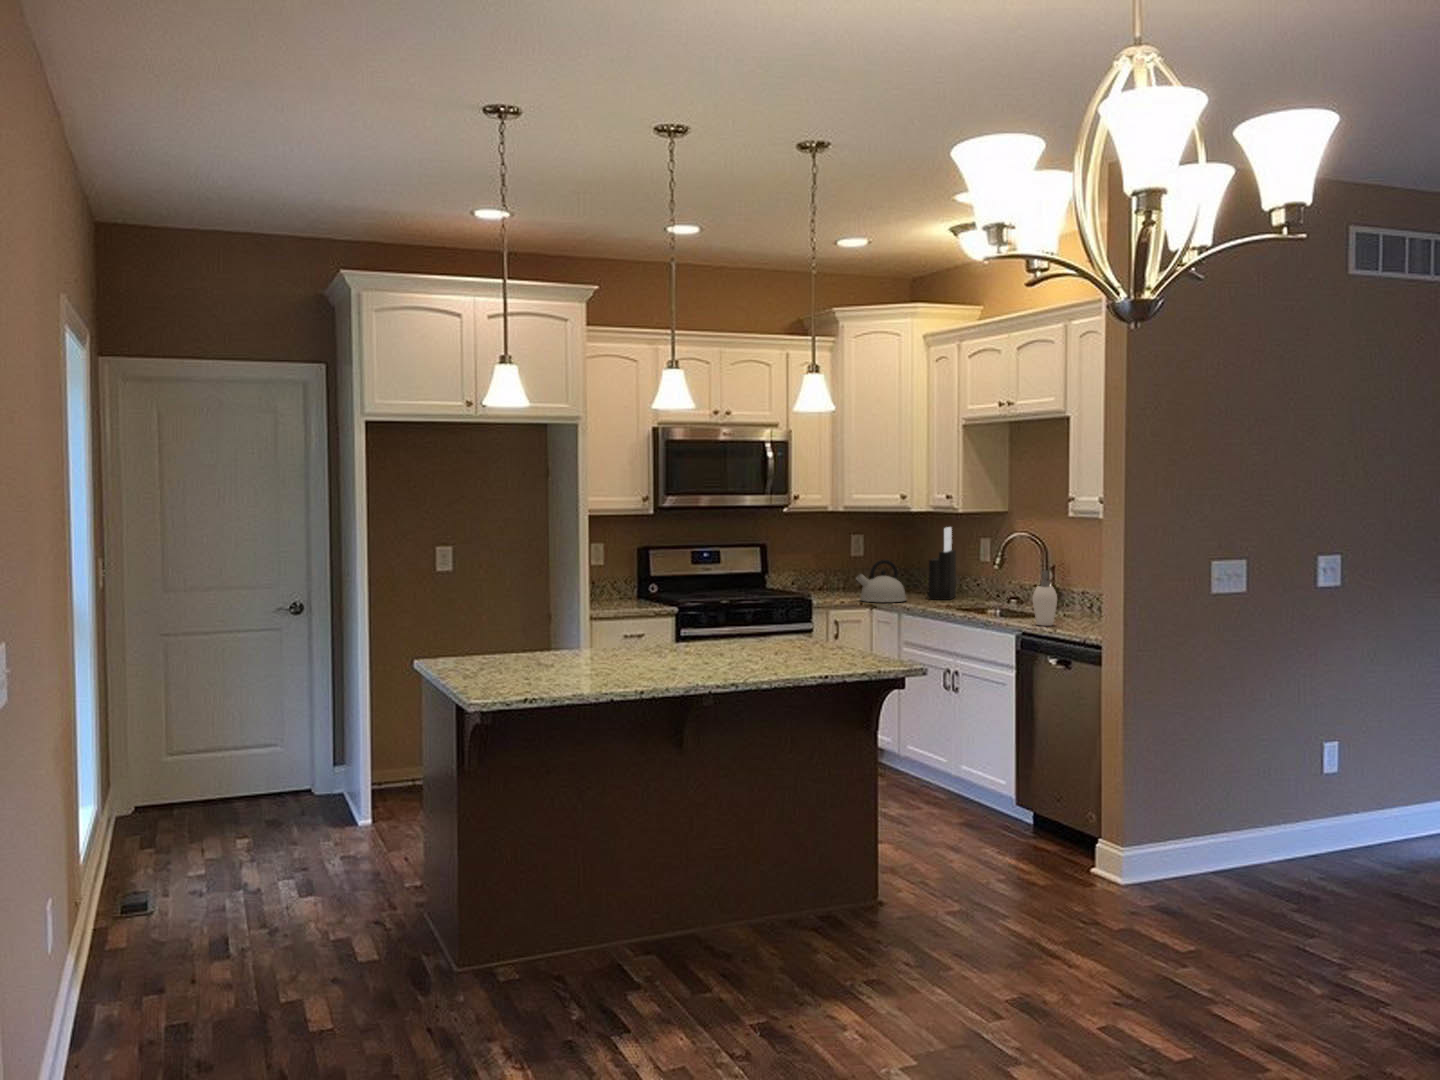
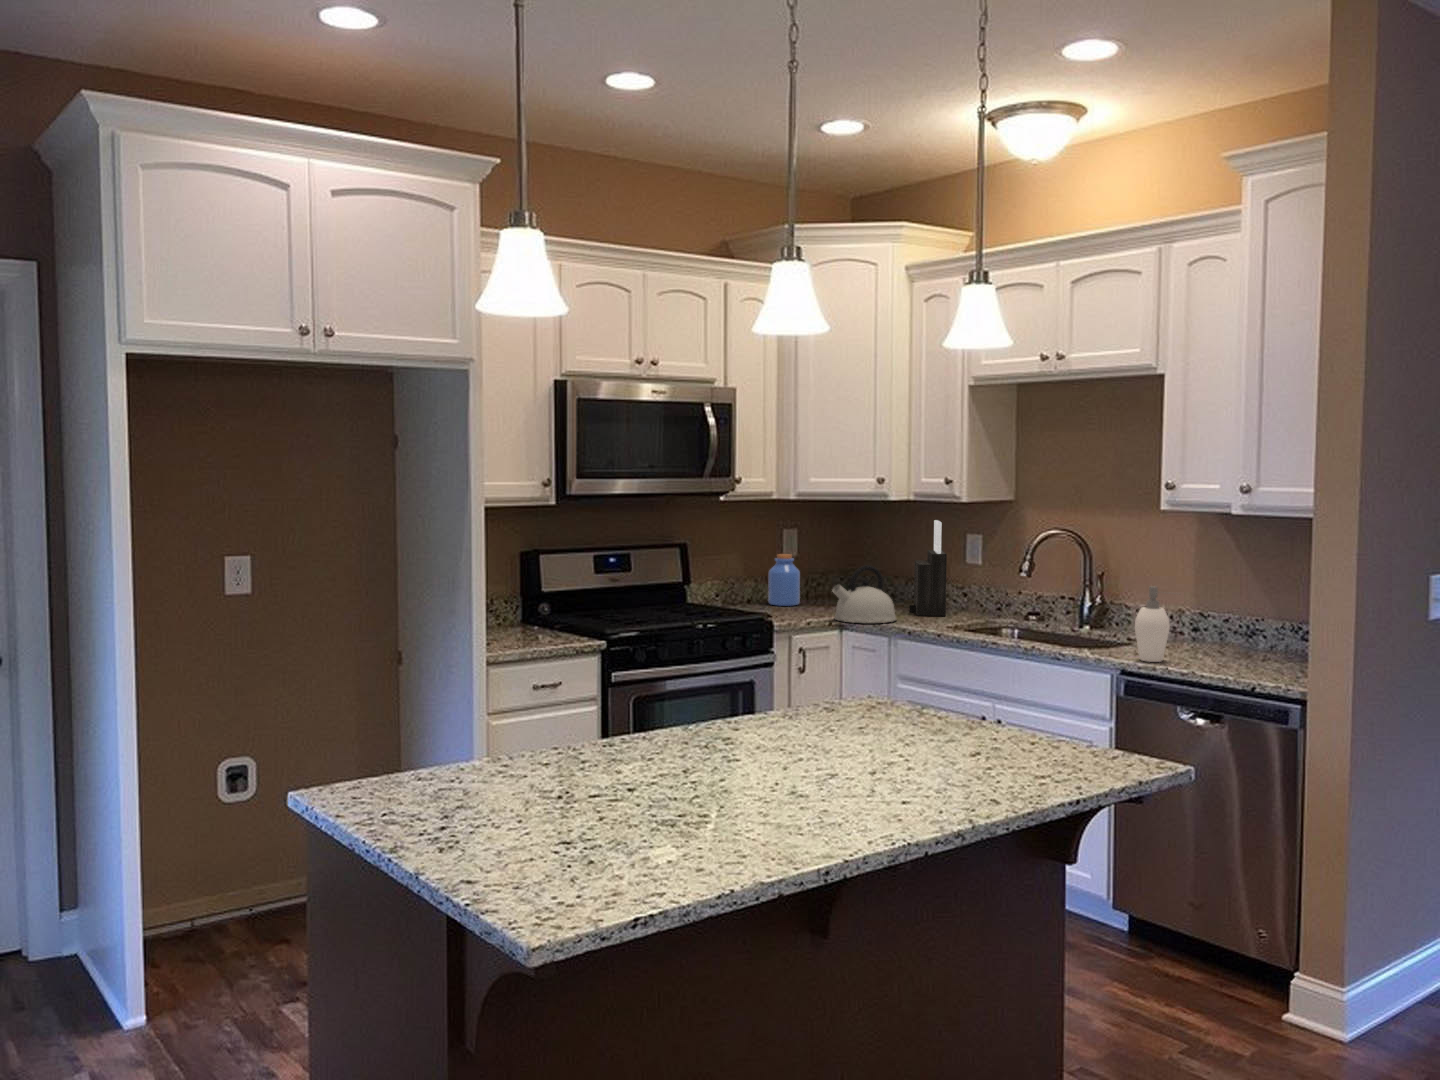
jar: none [828,553,852,592] -> present [768,554,800,606]

